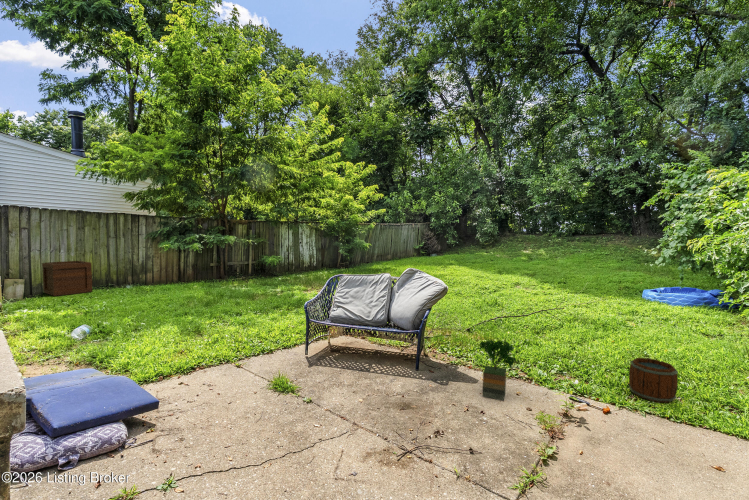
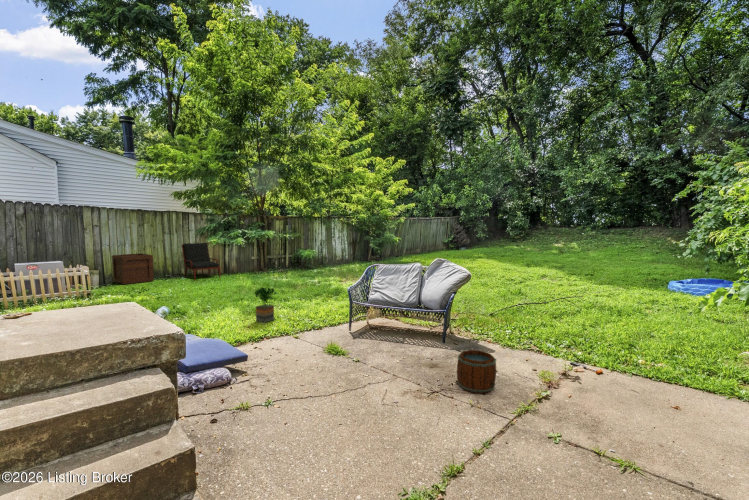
armchair: none [129,249,173,291] -> present [182,243,220,280]
potted tree: present [479,340,516,401] -> present [255,288,277,322]
bucket: present [629,358,678,402] -> present [457,350,496,393]

